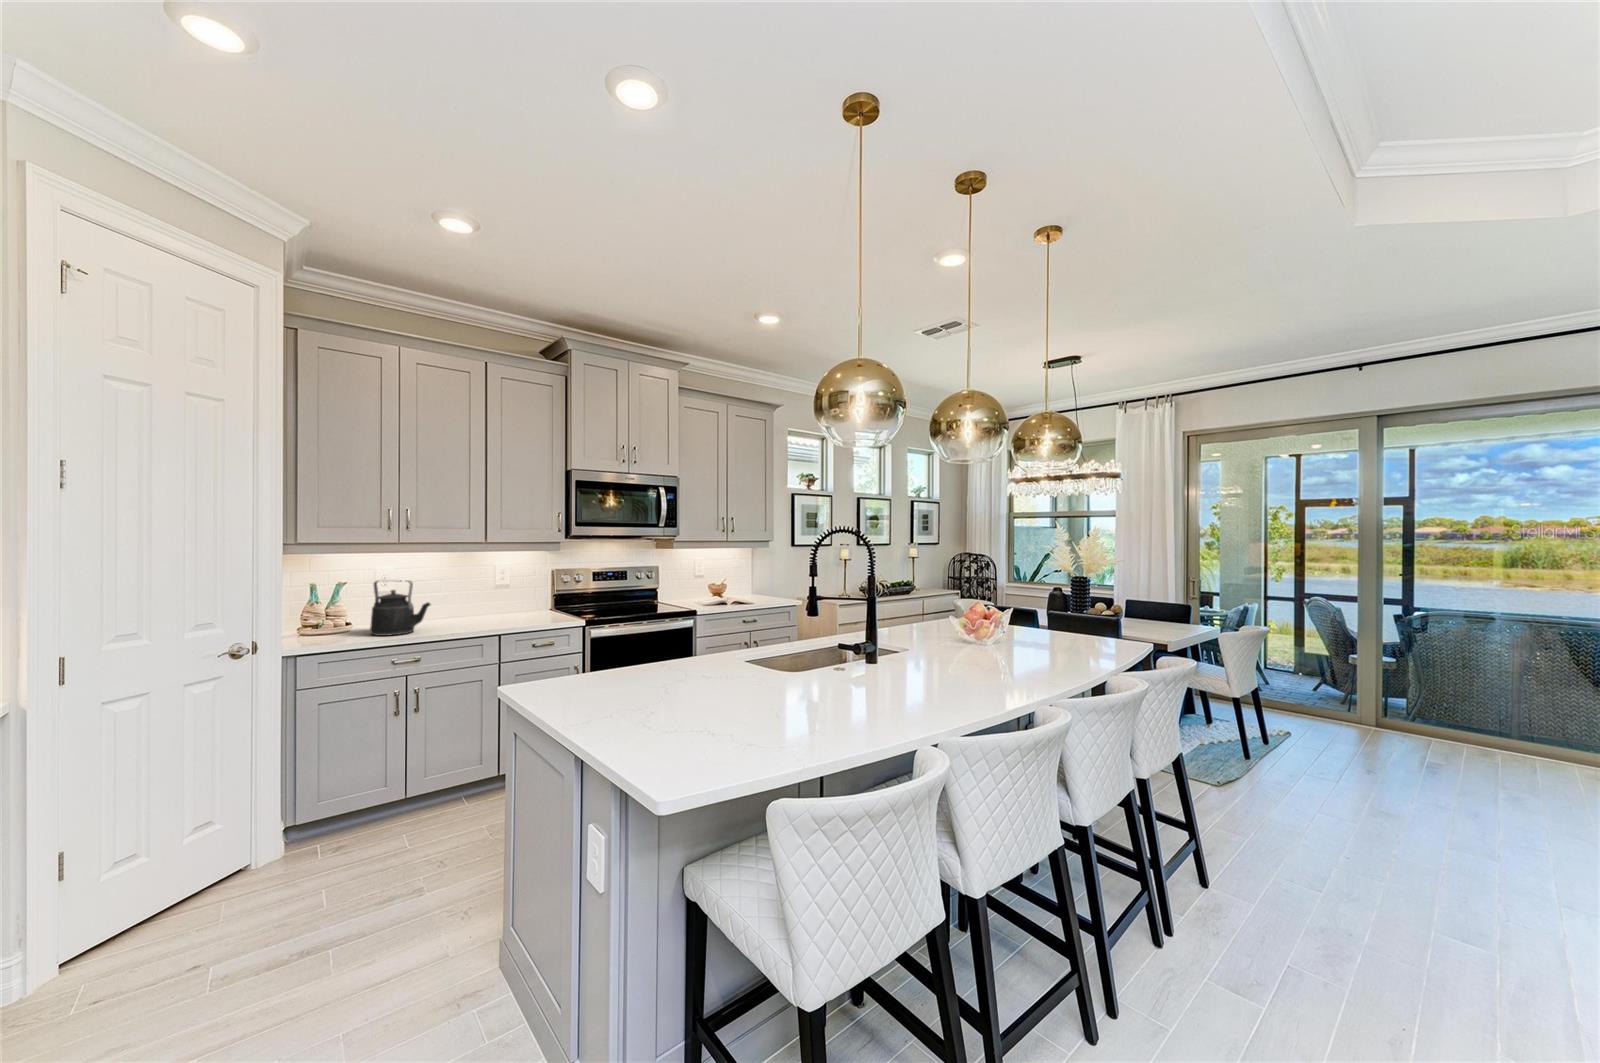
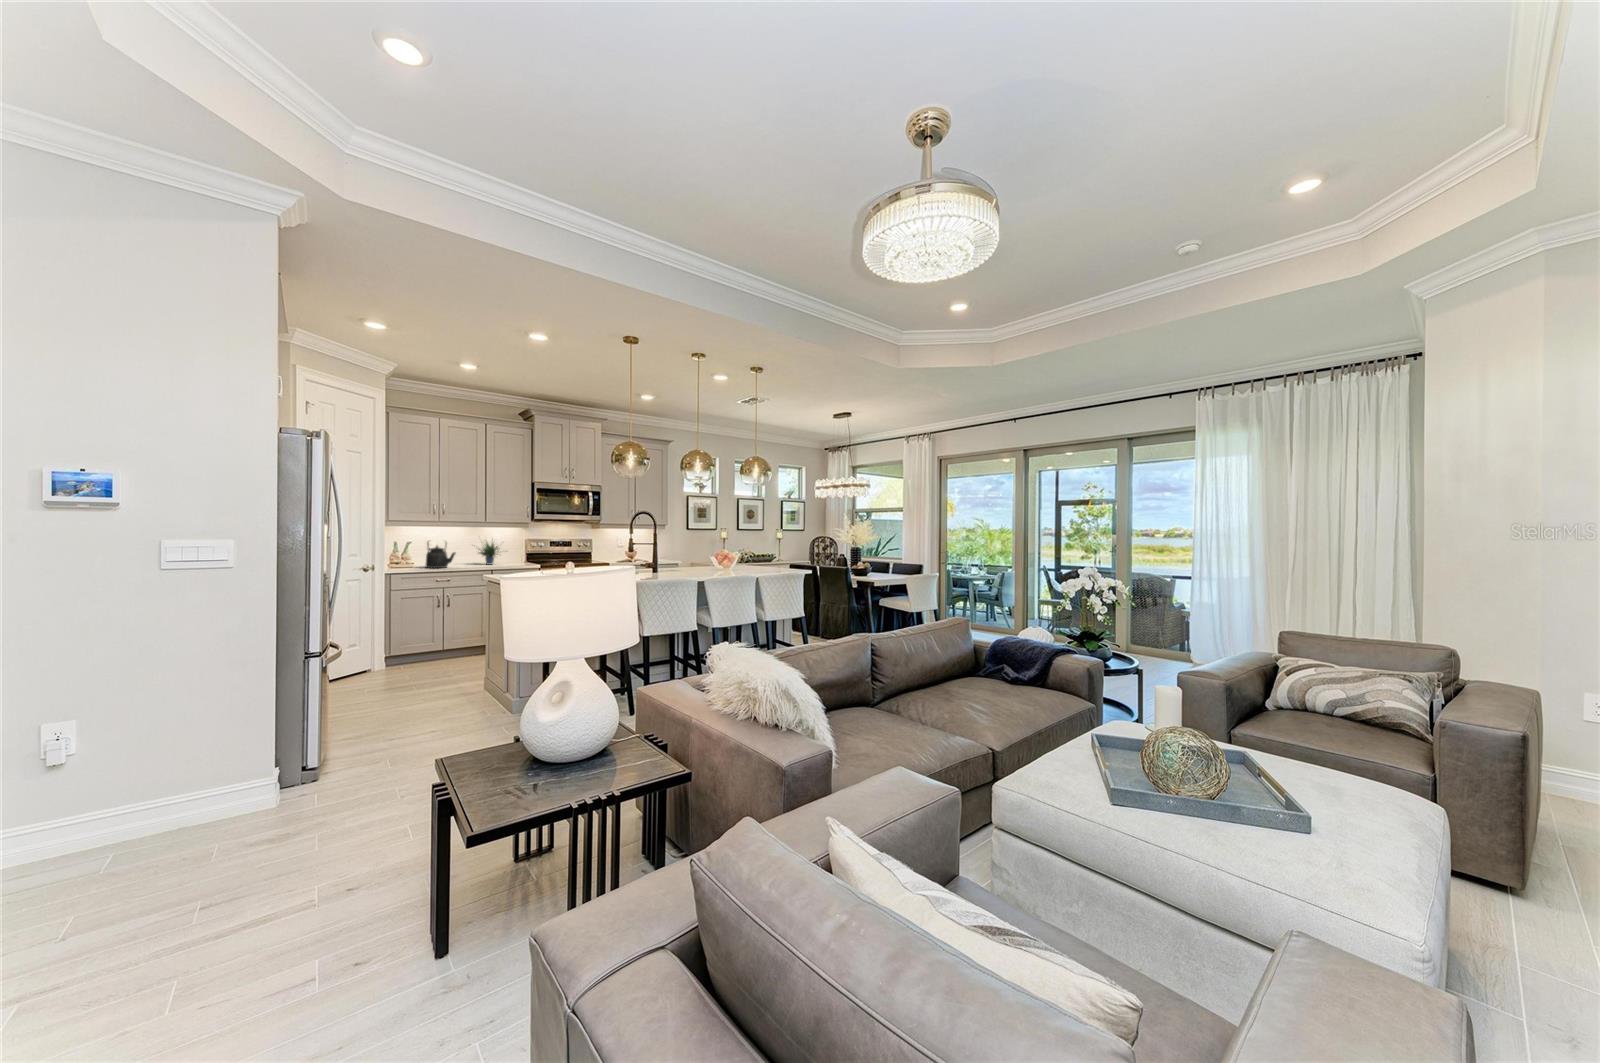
potted plant: none [456,564,527,620] -> present [479,542,498,564]

